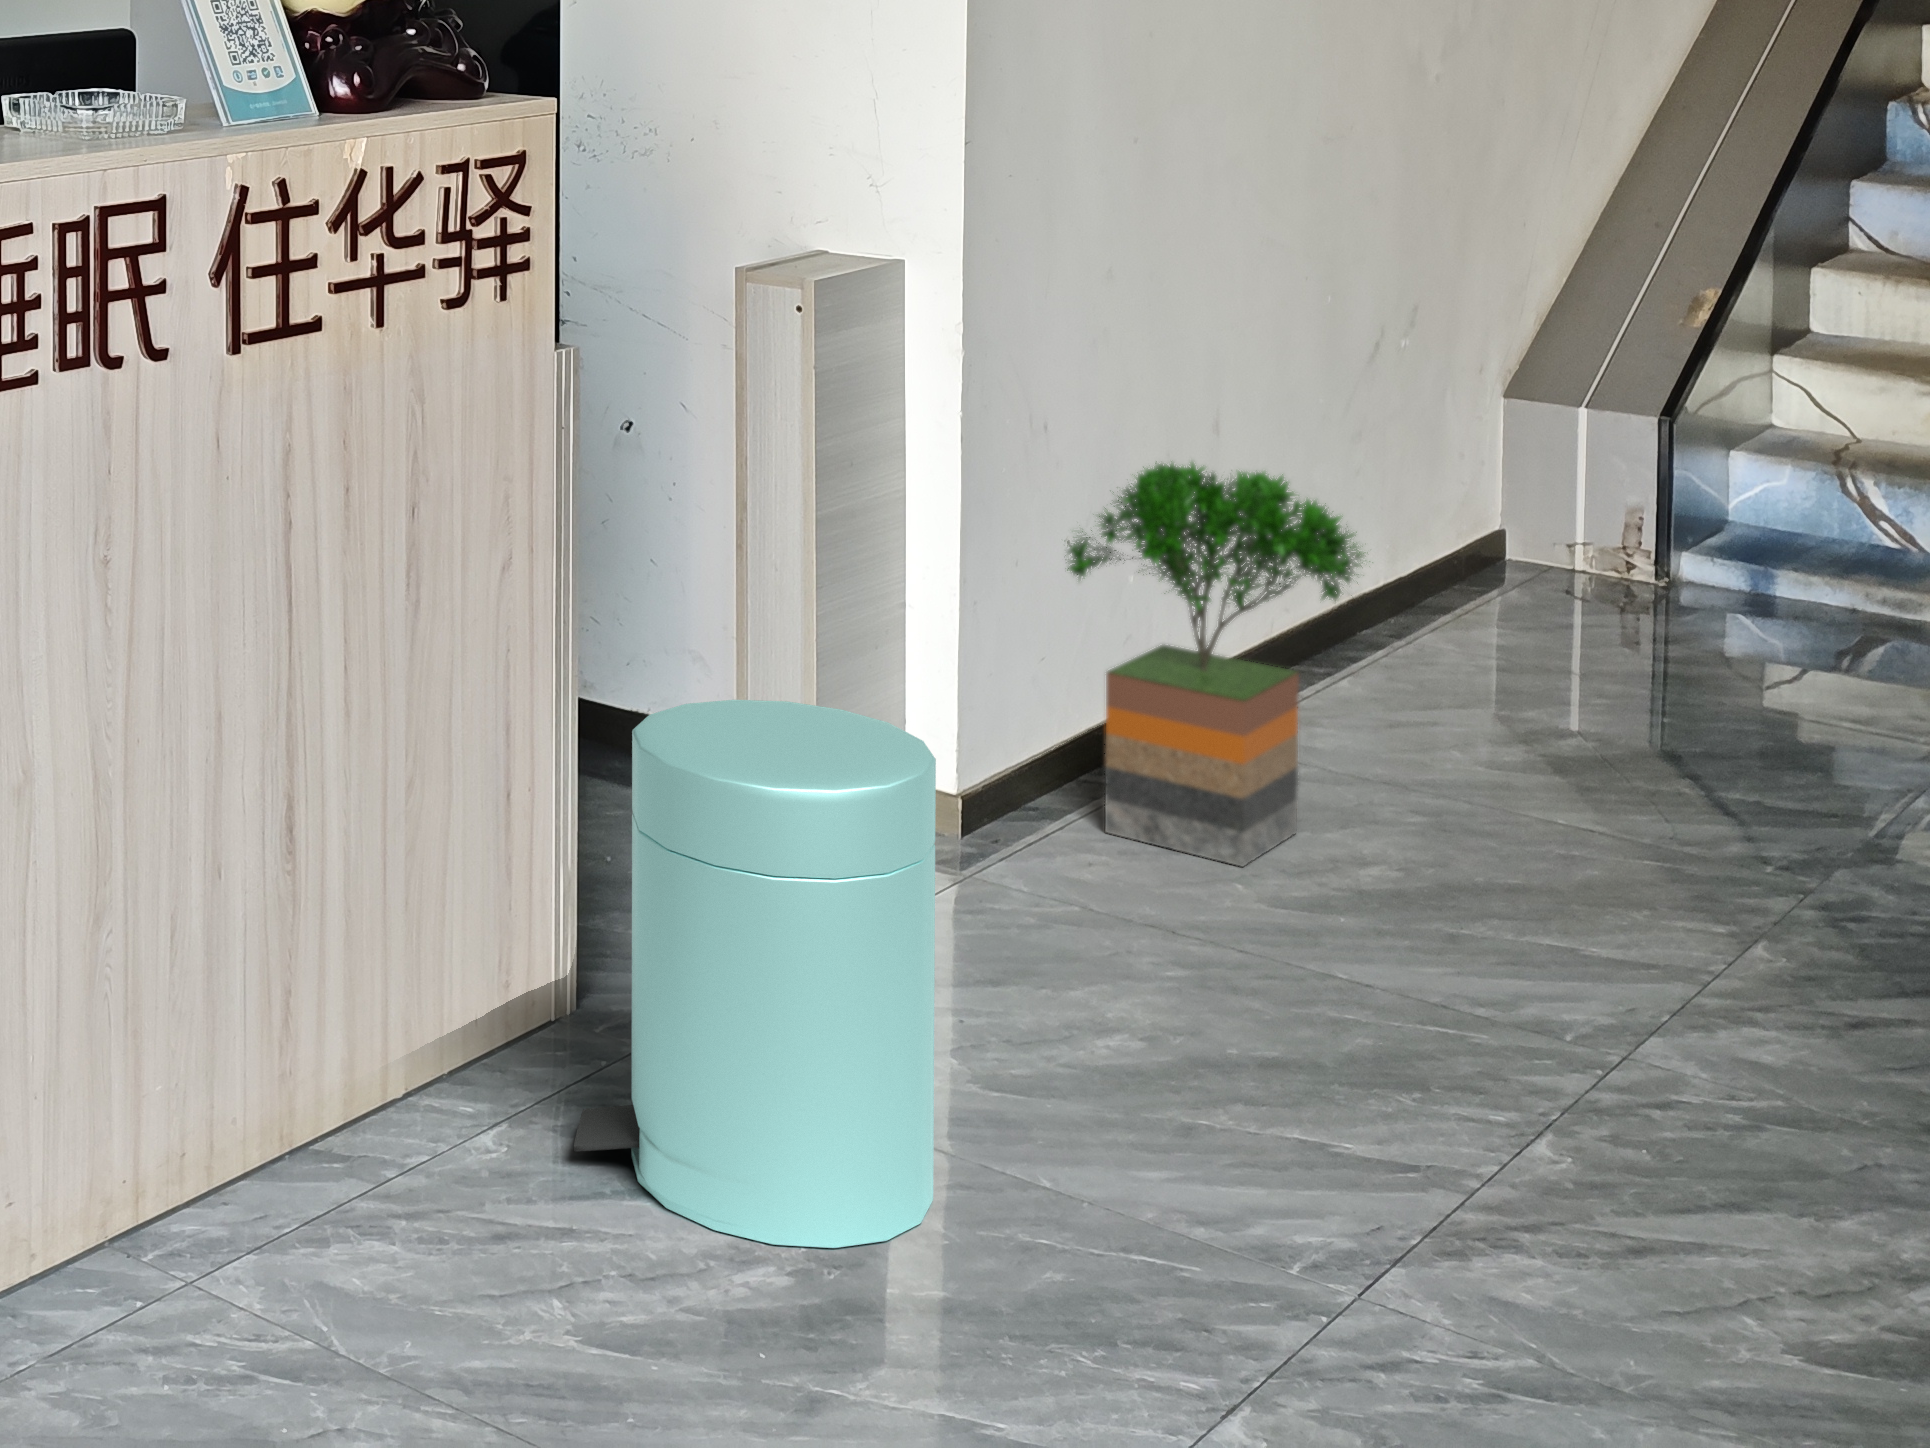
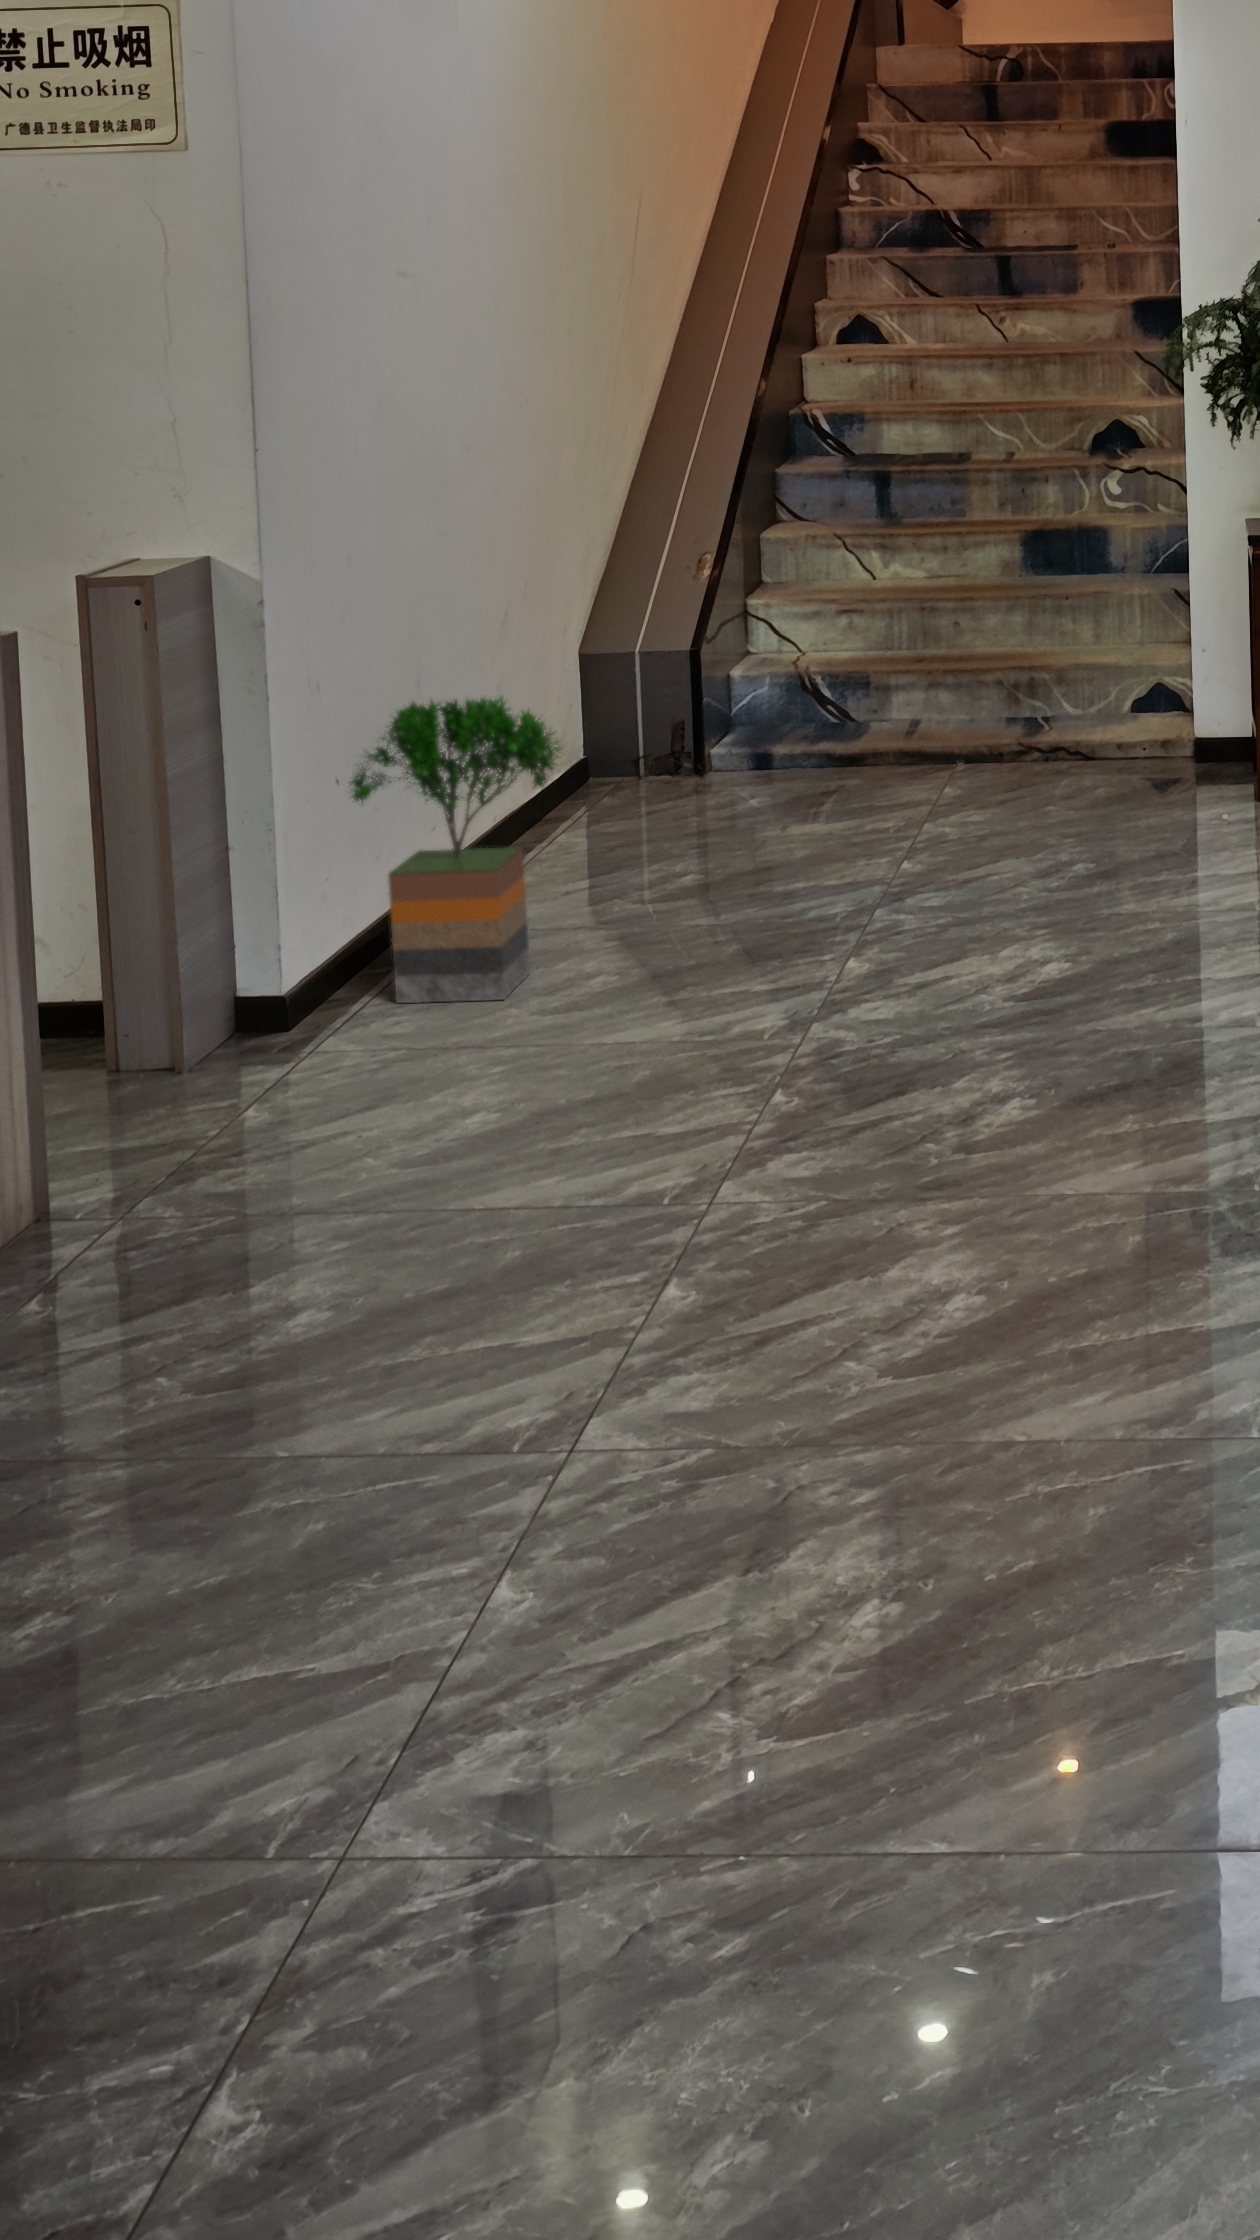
trash can: present [574,700,936,1248] -> none [109,875,400,1291]

